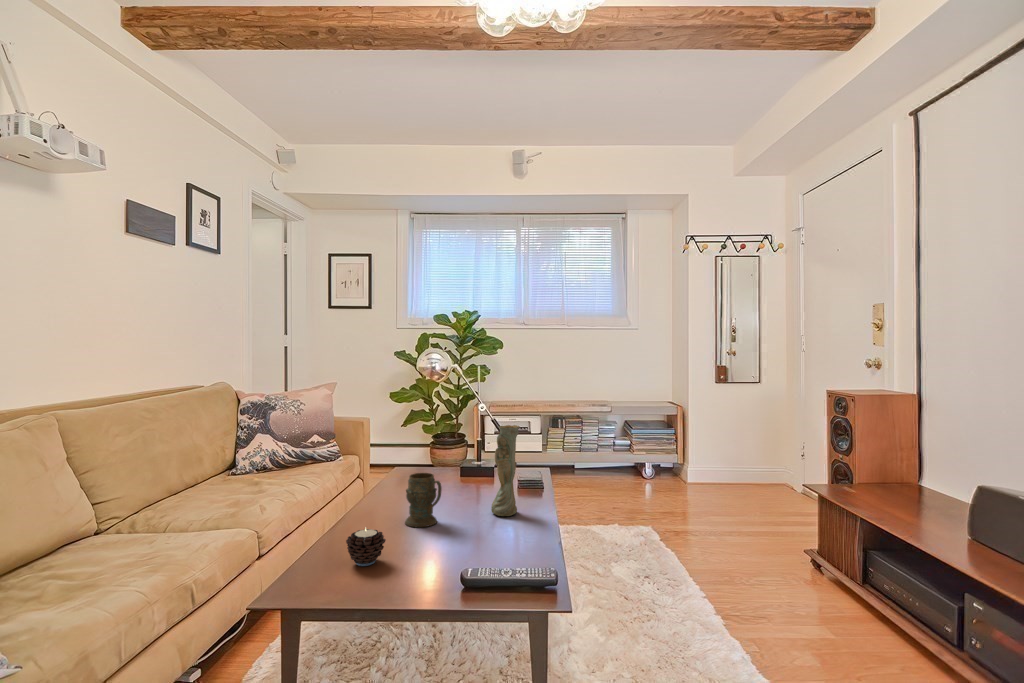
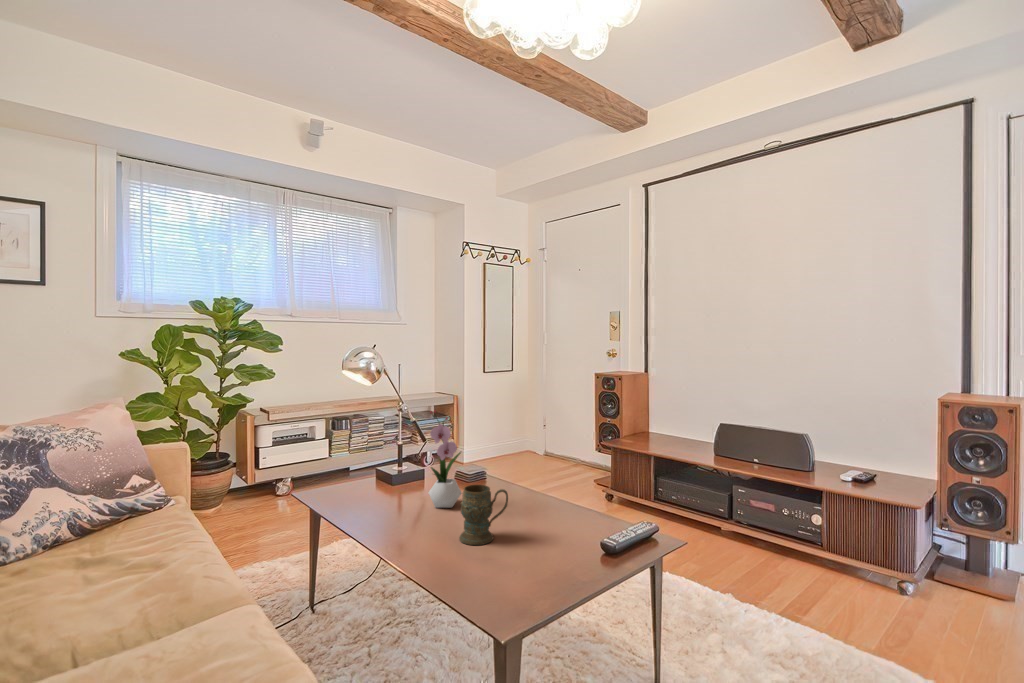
flower arrangement: none [438,404,479,499] -> present [429,410,461,508]
vase: present [491,425,520,516] -> none [506,423,532,512]
candle: present [346,528,386,566] -> none [508,551,550,595]

